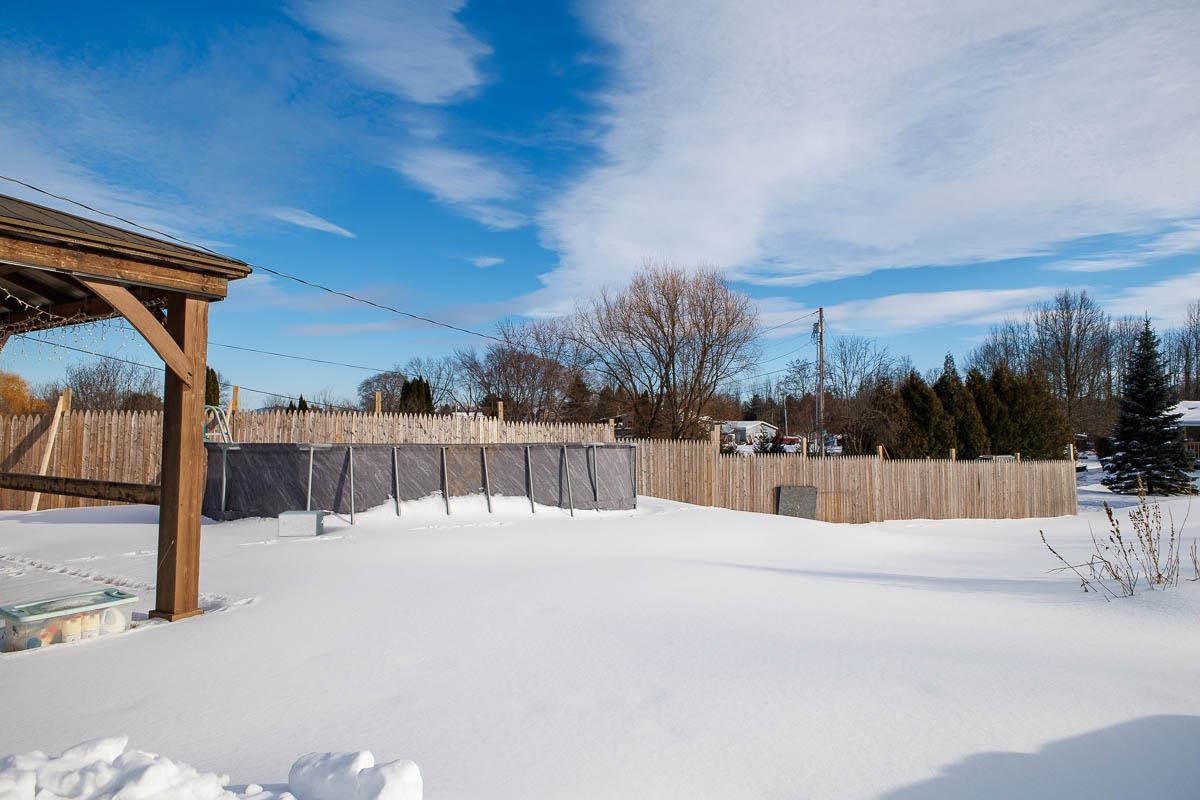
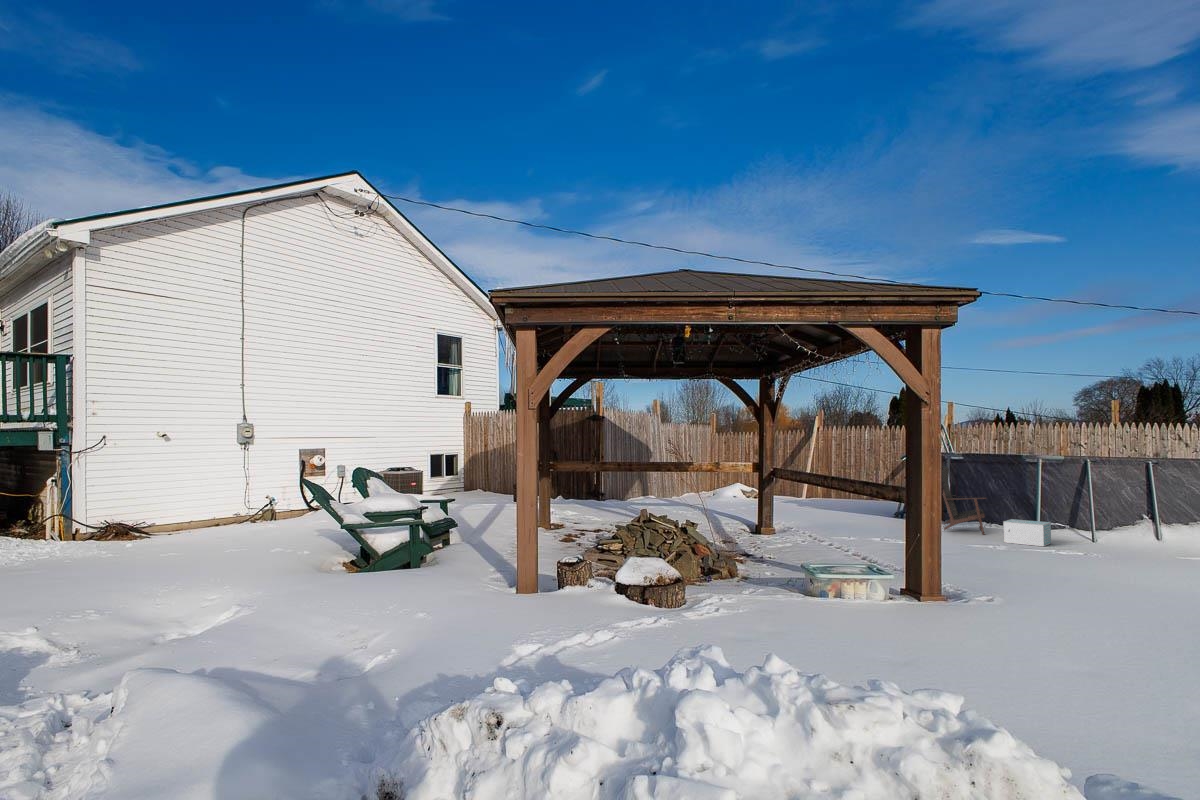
lounge chair: none [210,458,264,533] -> present [942,467,985,535]

